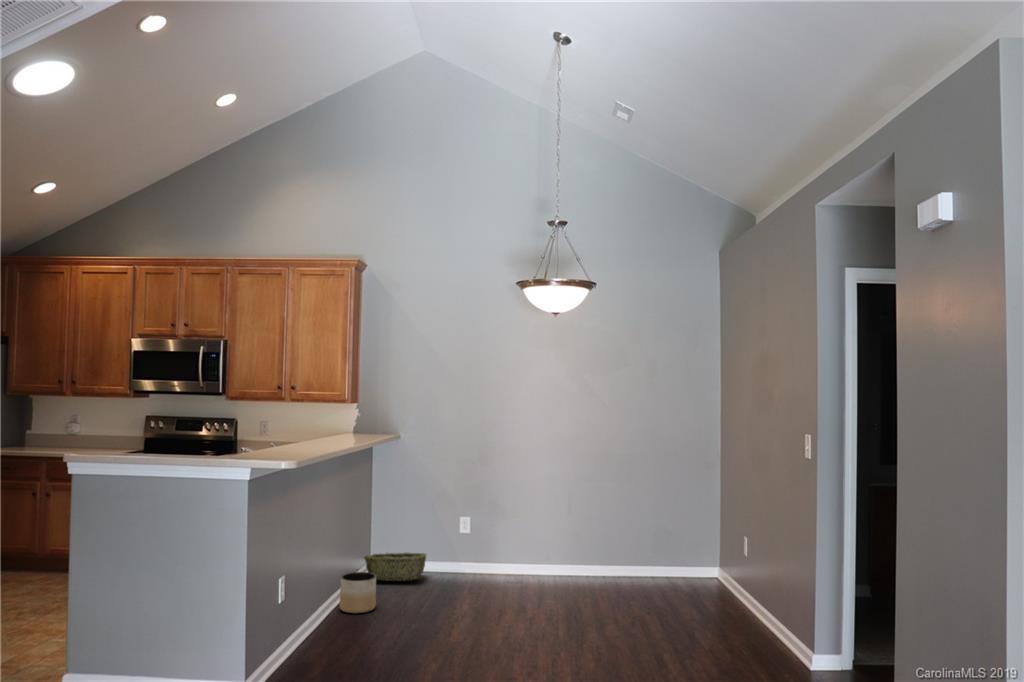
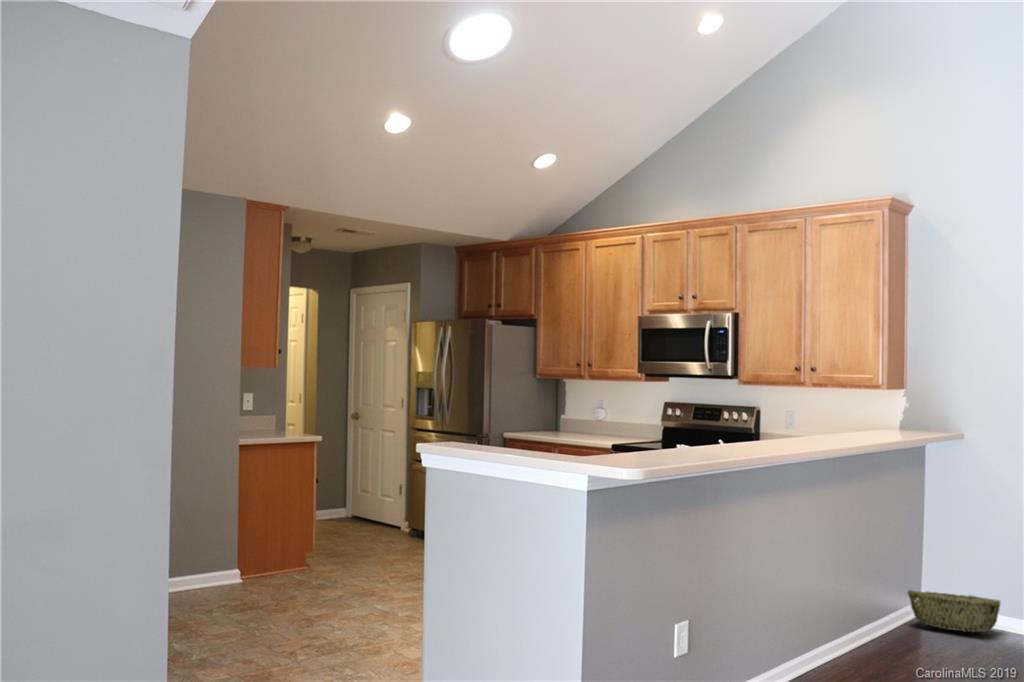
planter: present [340,572,376,614] -> none [857,603,905,654]

